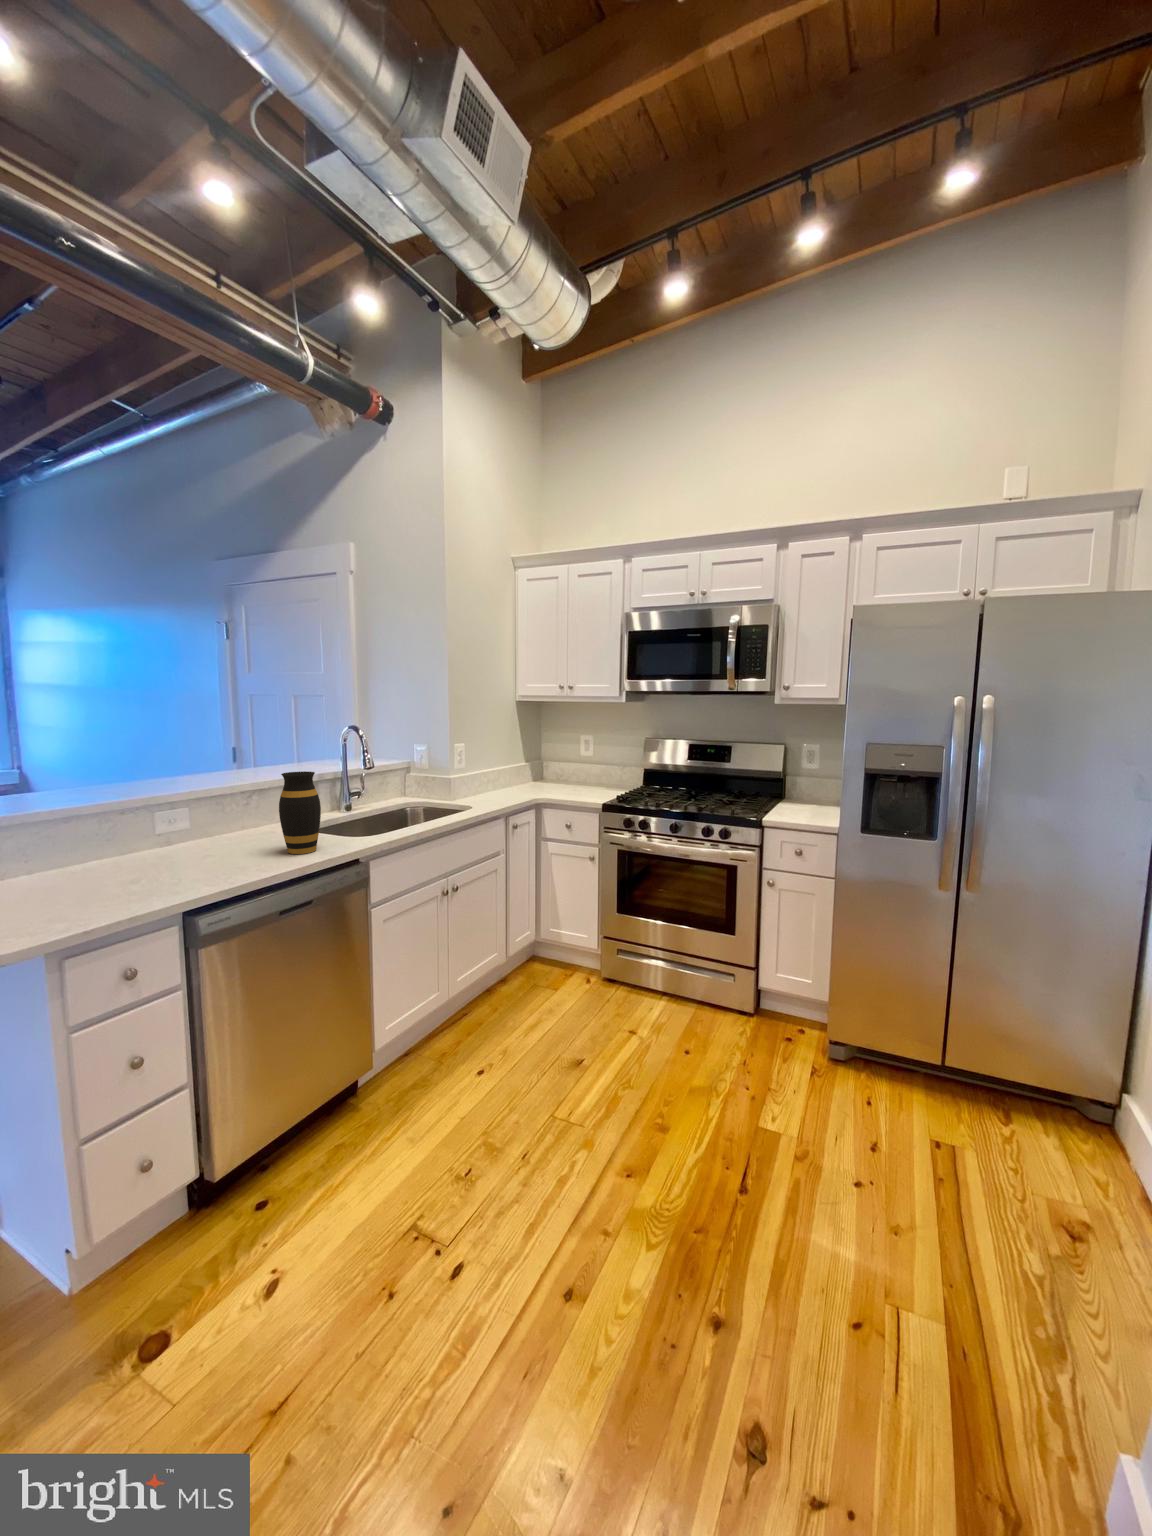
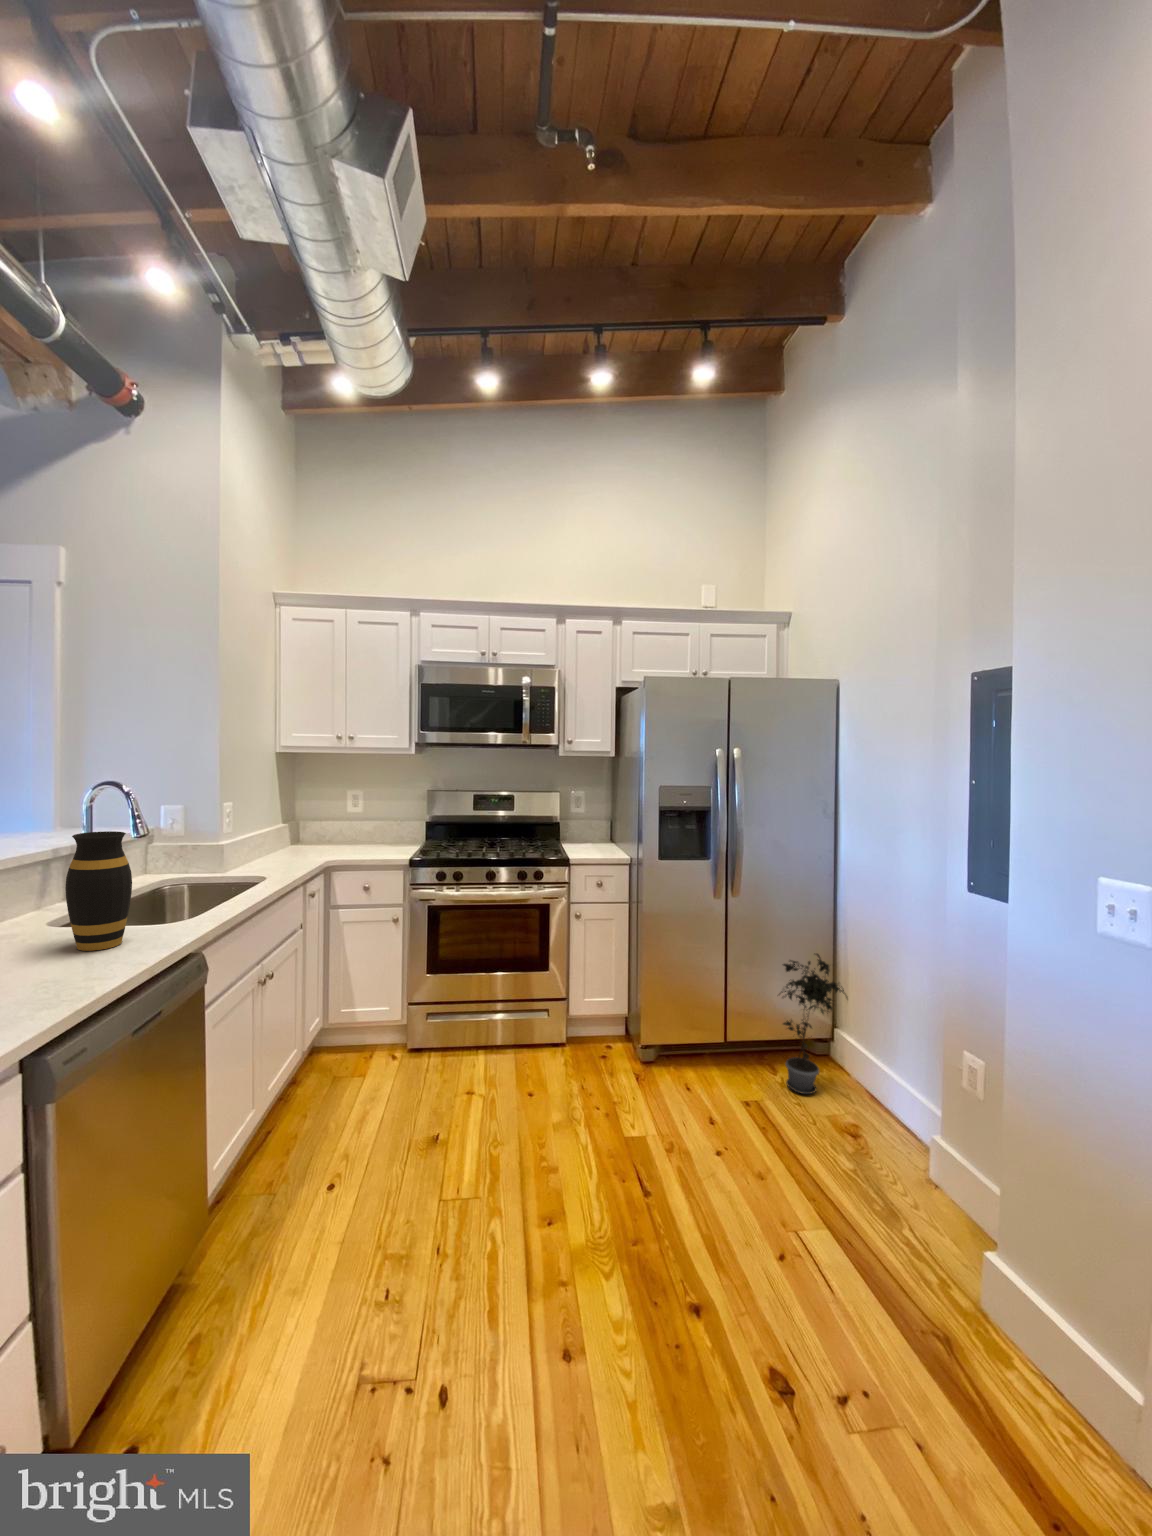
potted plant: none [998,981,1104,1163] -> present [779,954,847,1094]

